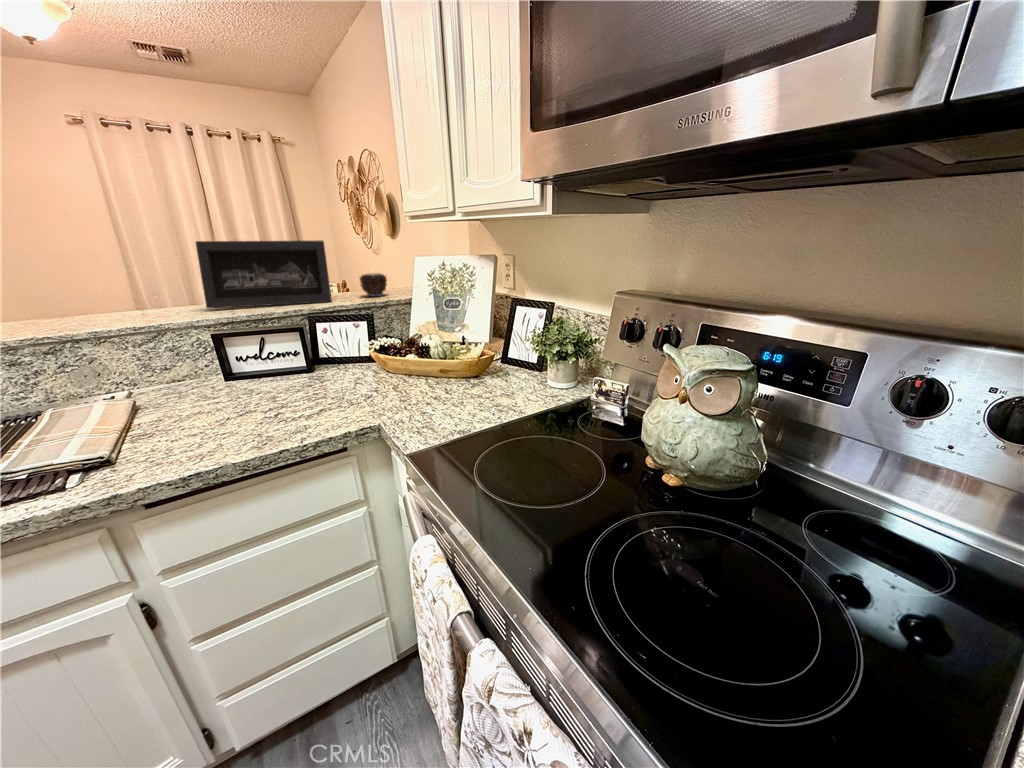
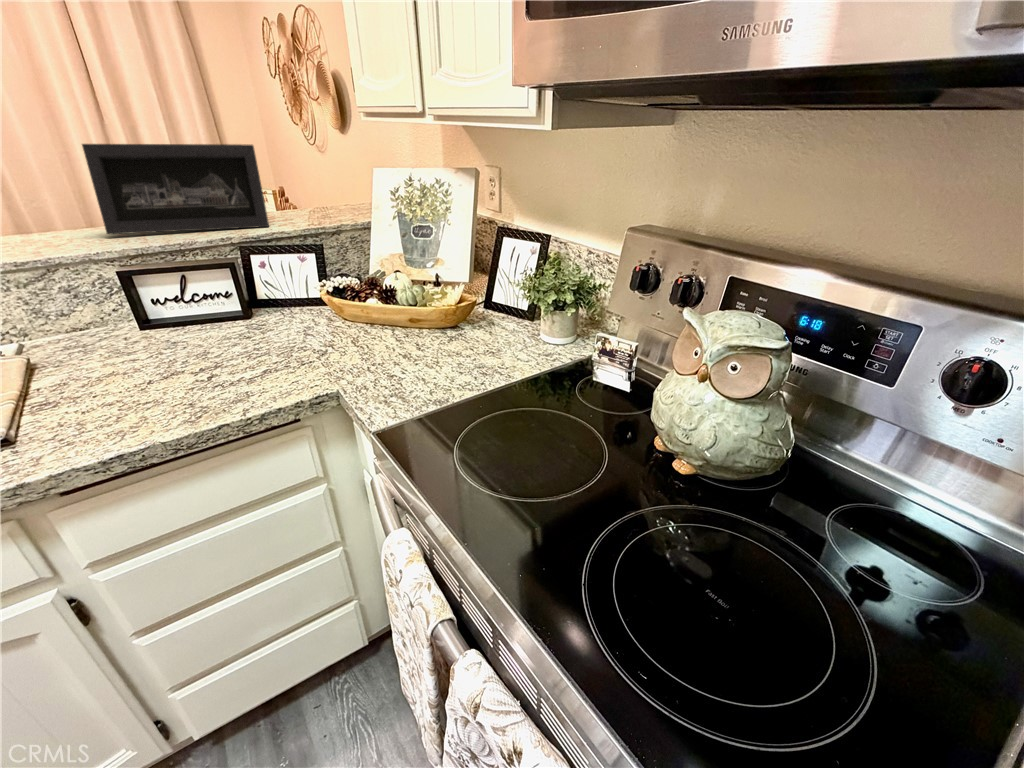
candle: present [360,273,387,296] -> none [303,183,339,219]

